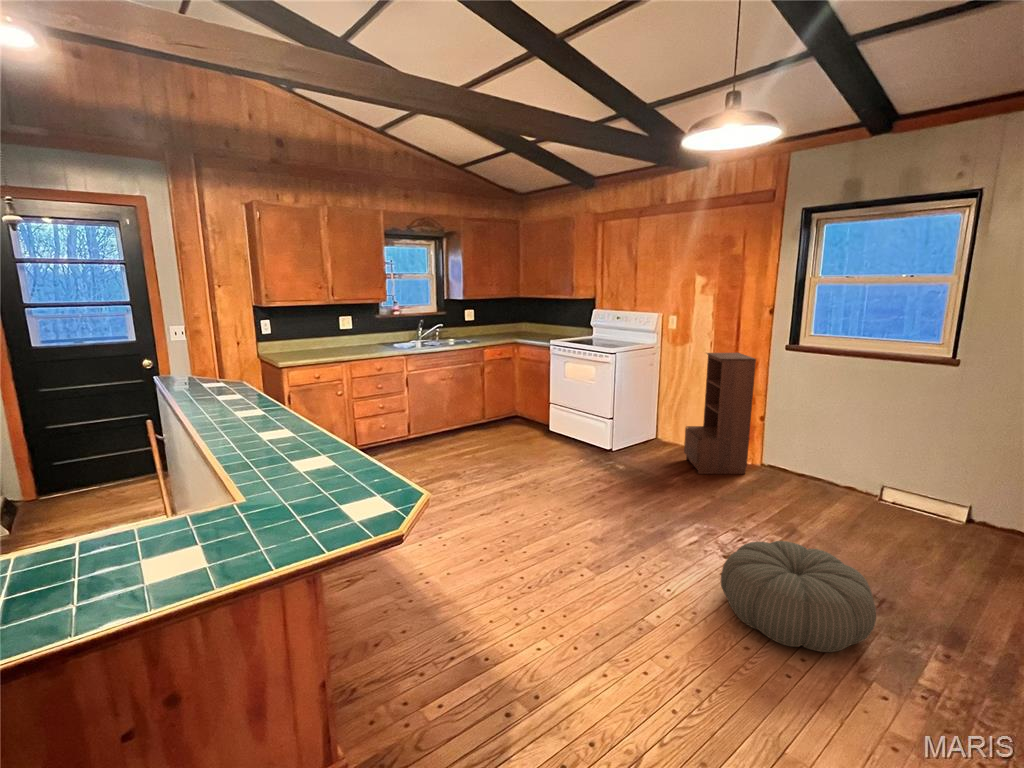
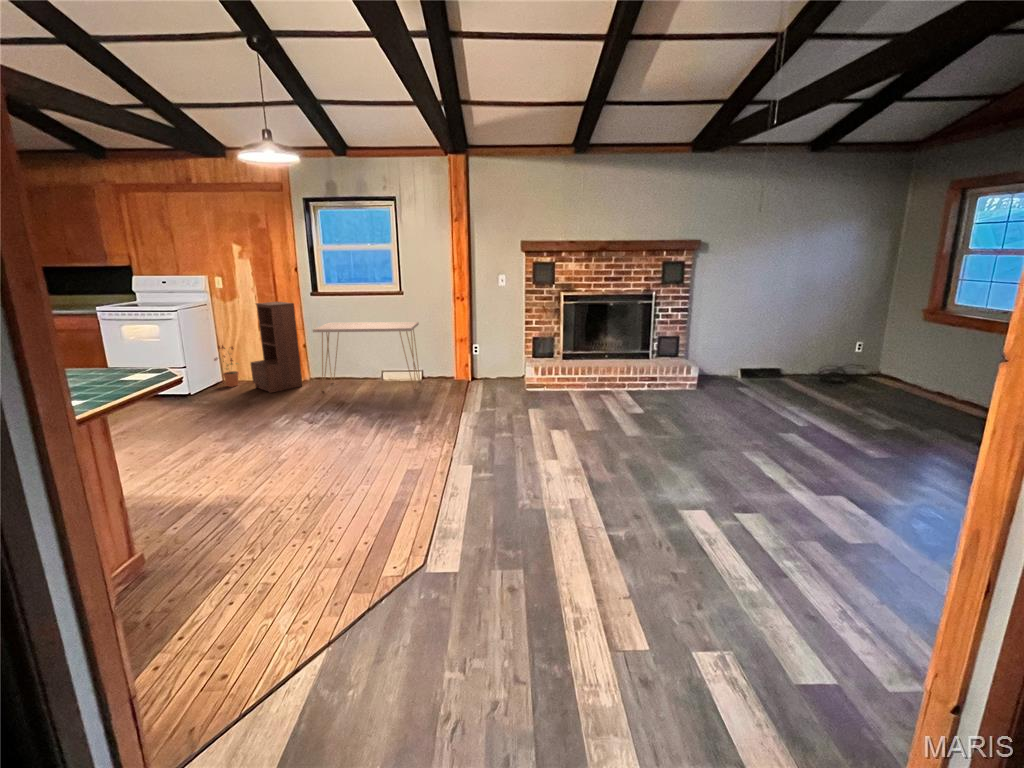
console table: none [770,392,984,545] -> present [313,322,420,390]
potted plant: none [648,397,677,450] -> present [214,345,239,387]
pouf: present [721,541,876,652] -> none [315,396,392,441]

